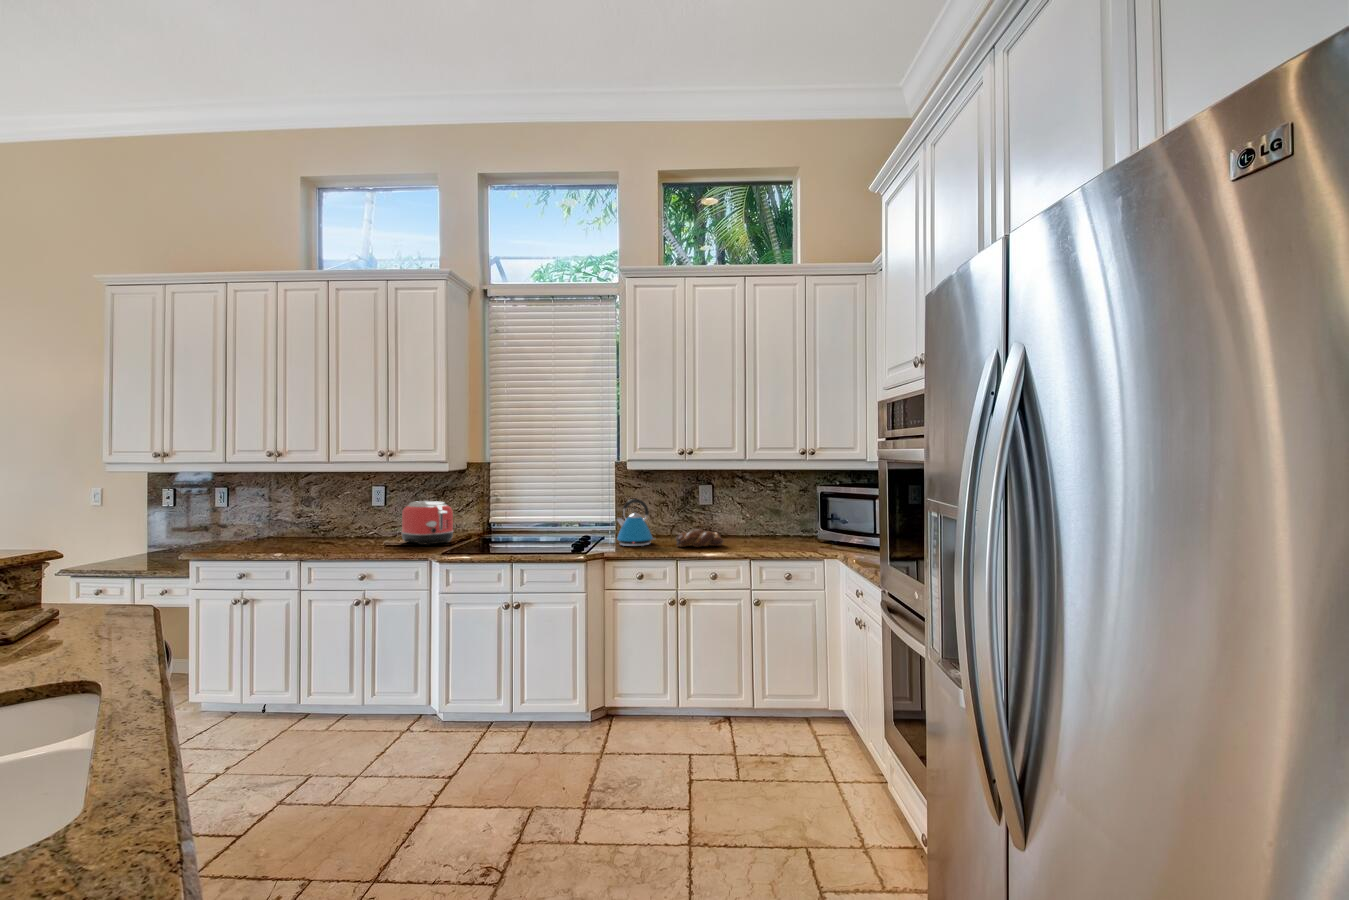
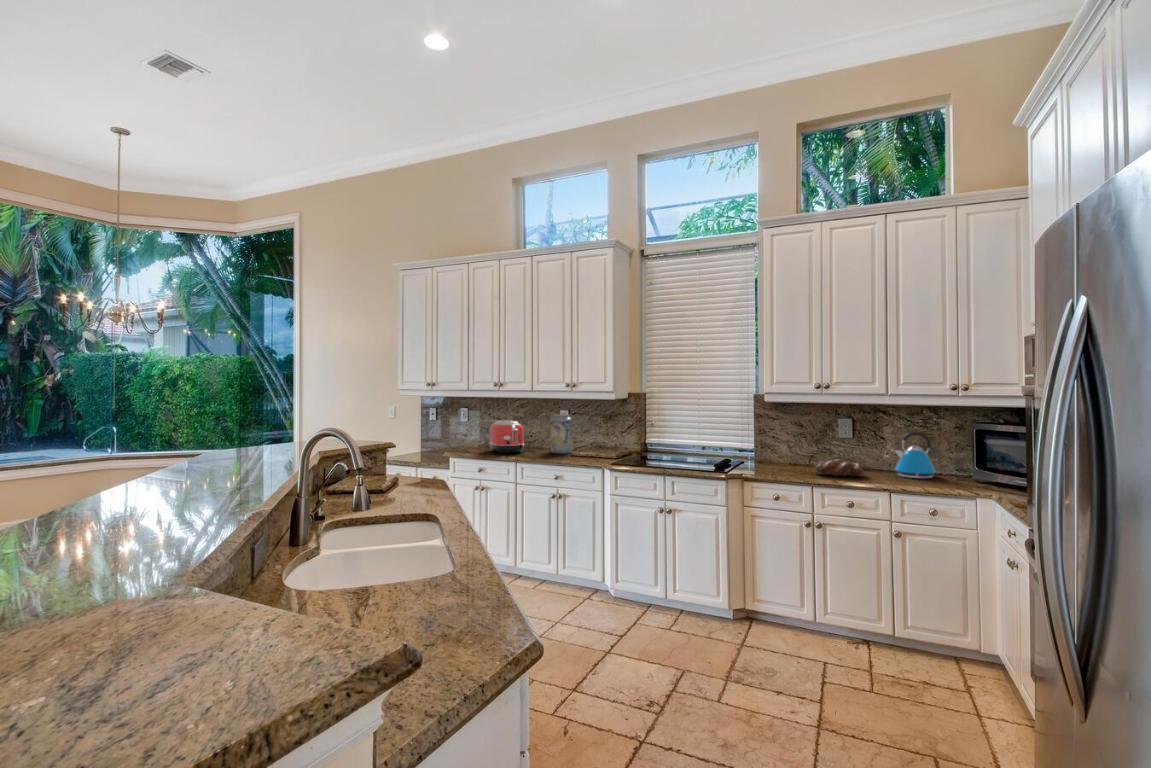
decorative vase: none [357,492,391,543] -> present [550,414,573,453]
kettle: present [617,499,655,546] -> present [895,432,938,478]
toaster: present [401,501,453,545] -> present [490,420,524,454]

